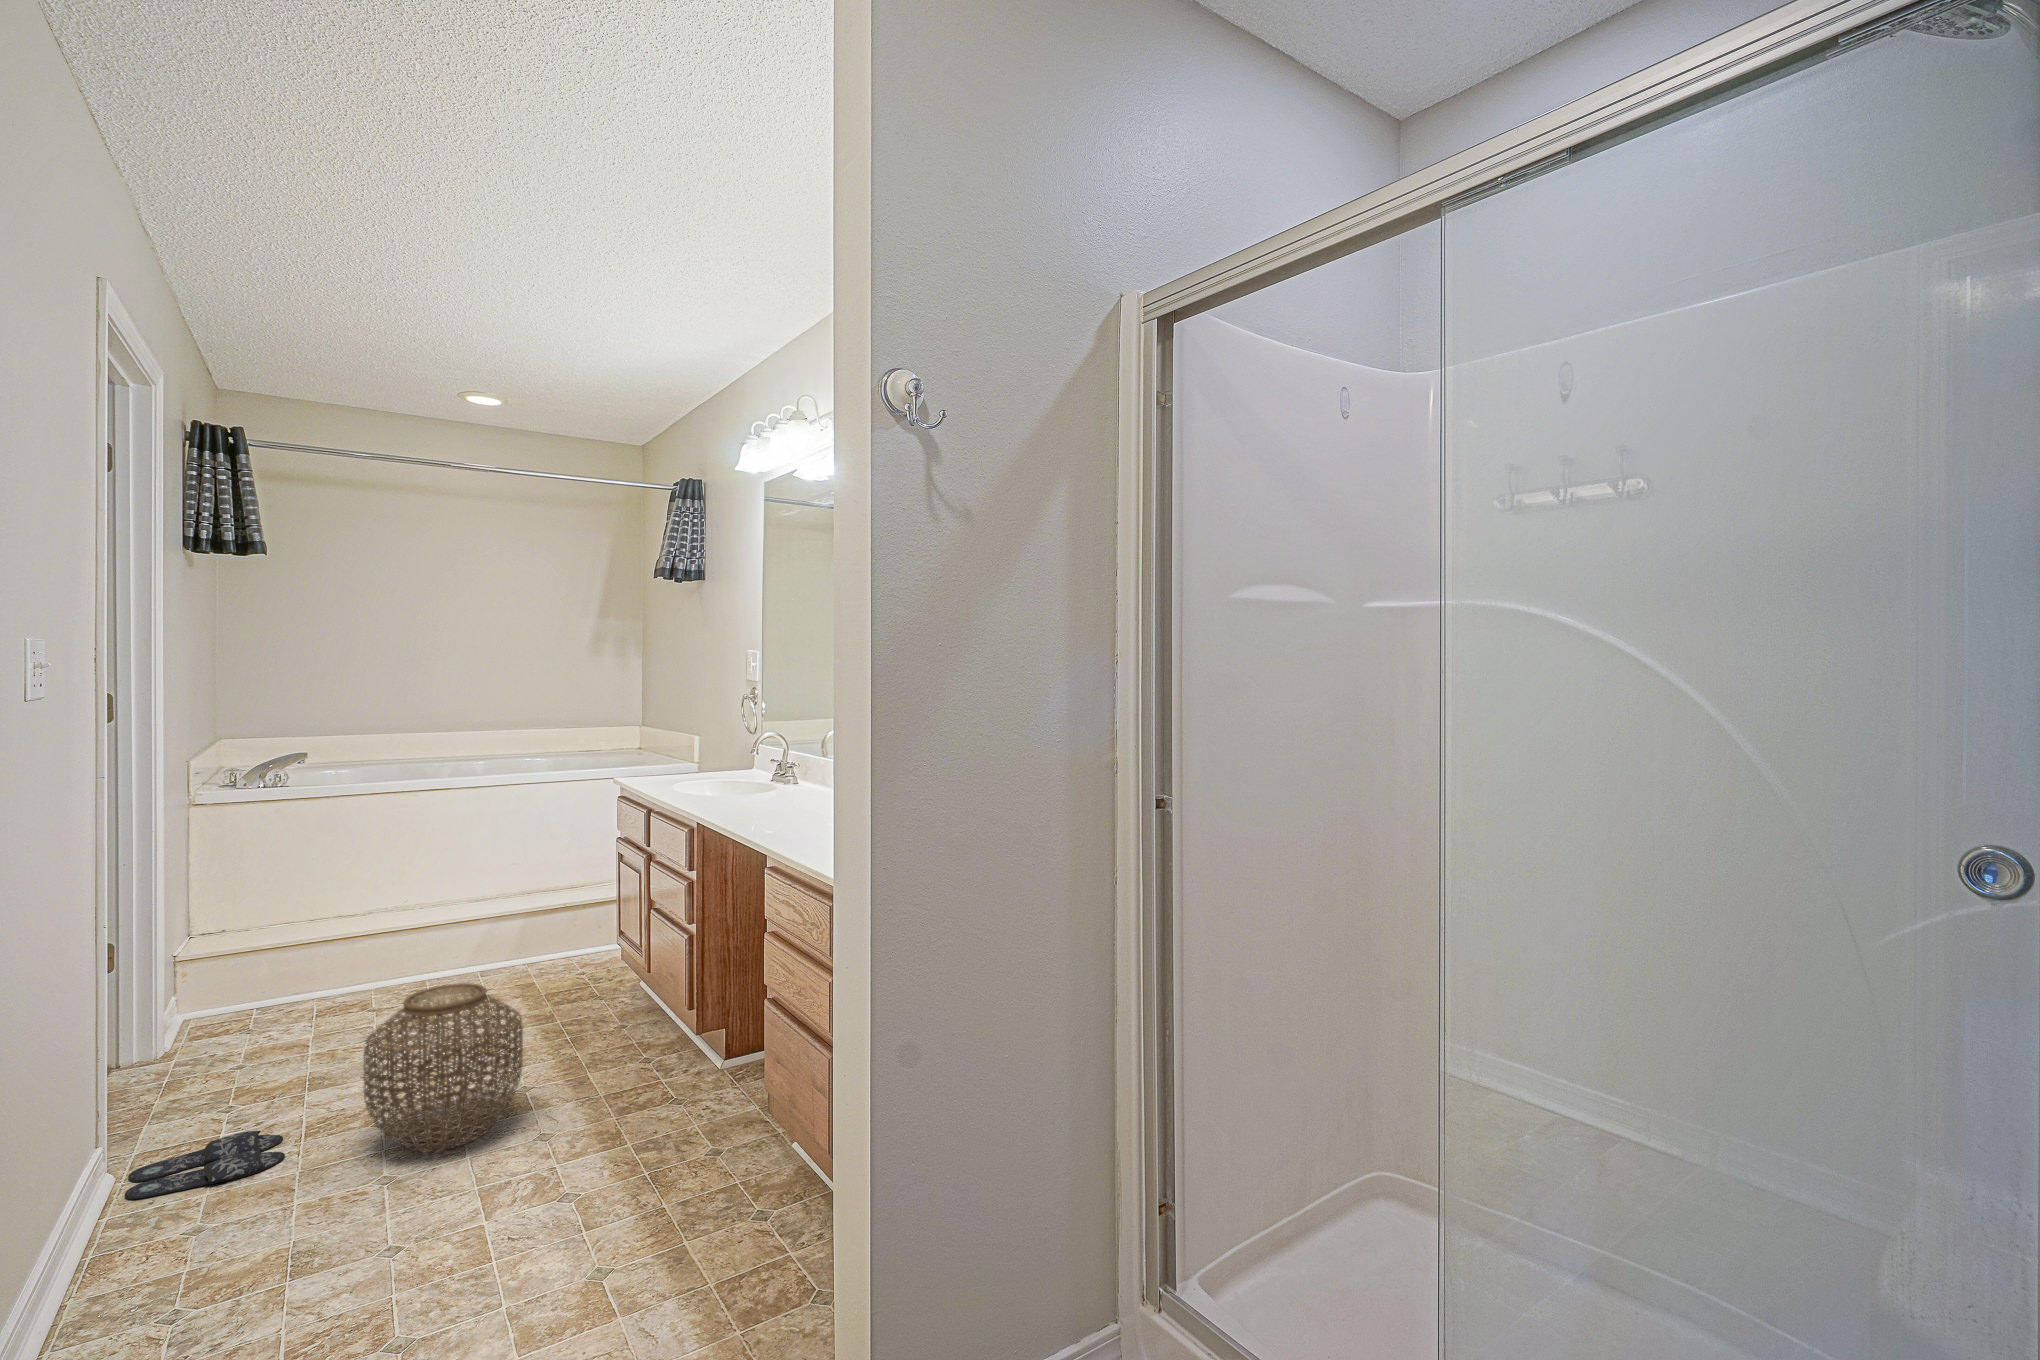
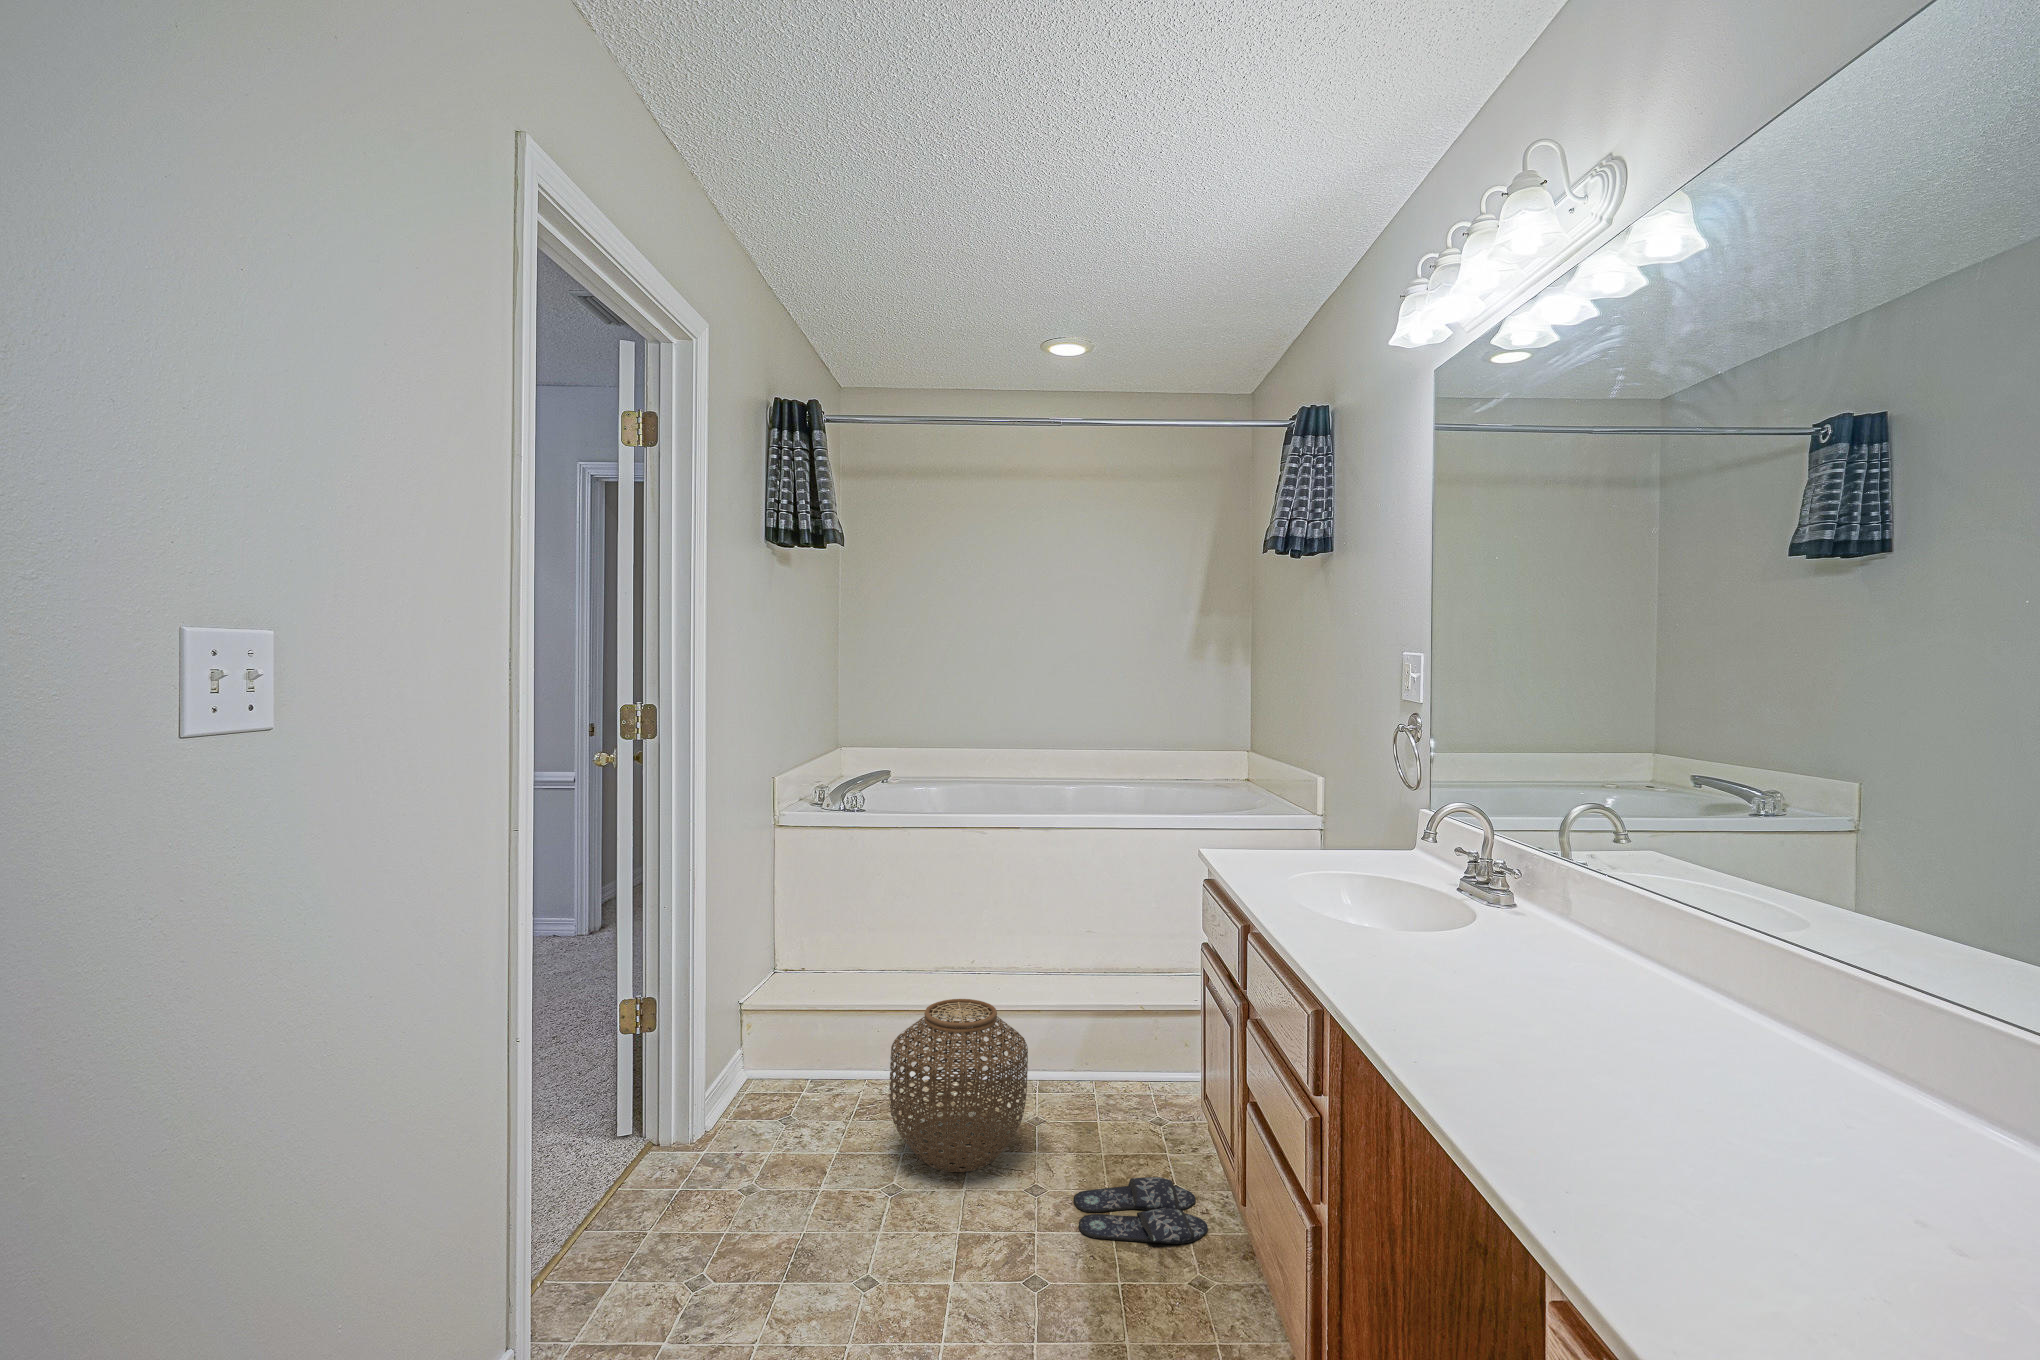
slippers: present [125,1131,285,1199] -> present [1073,1177,1208,1244]

